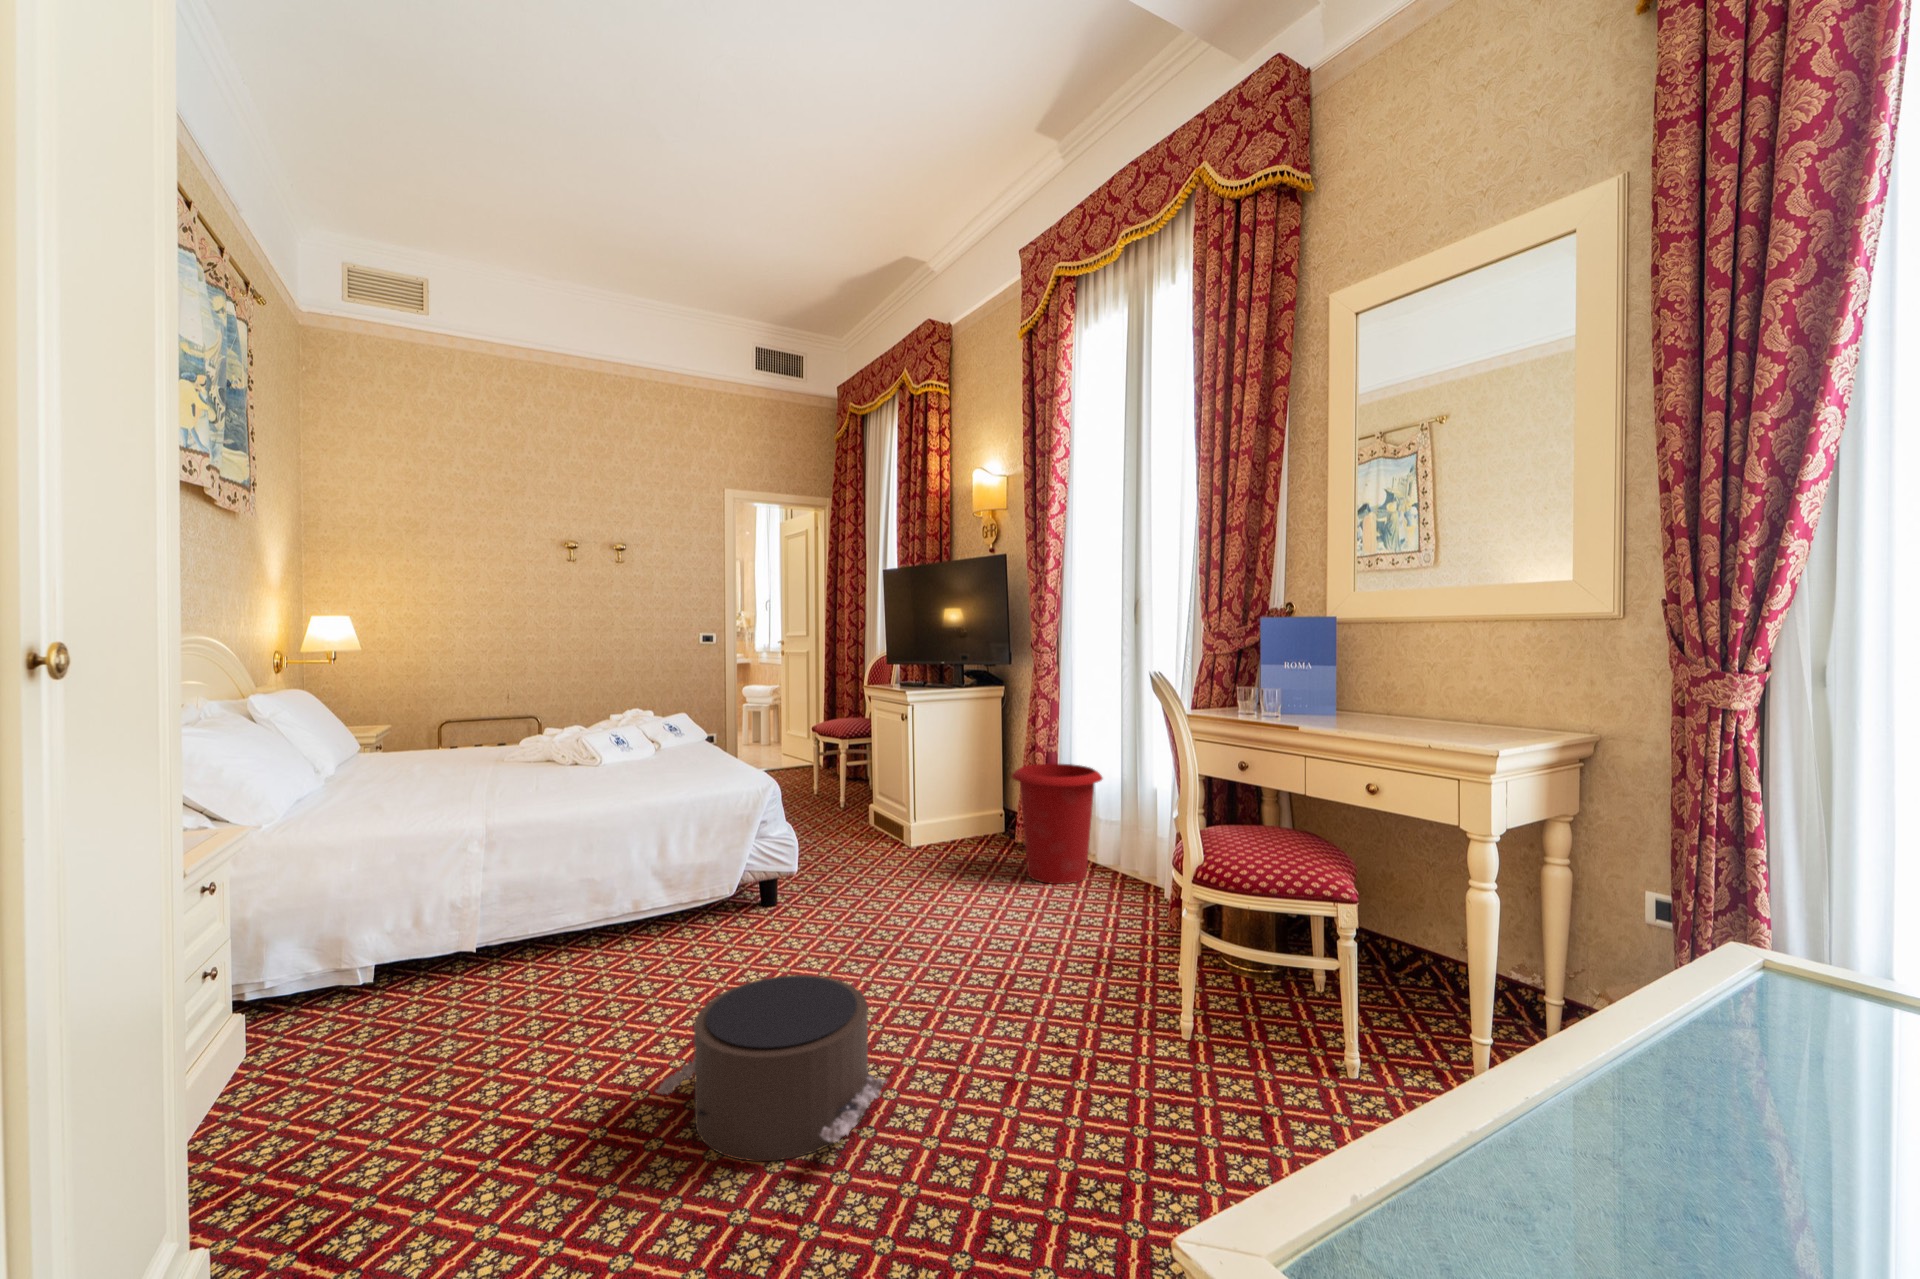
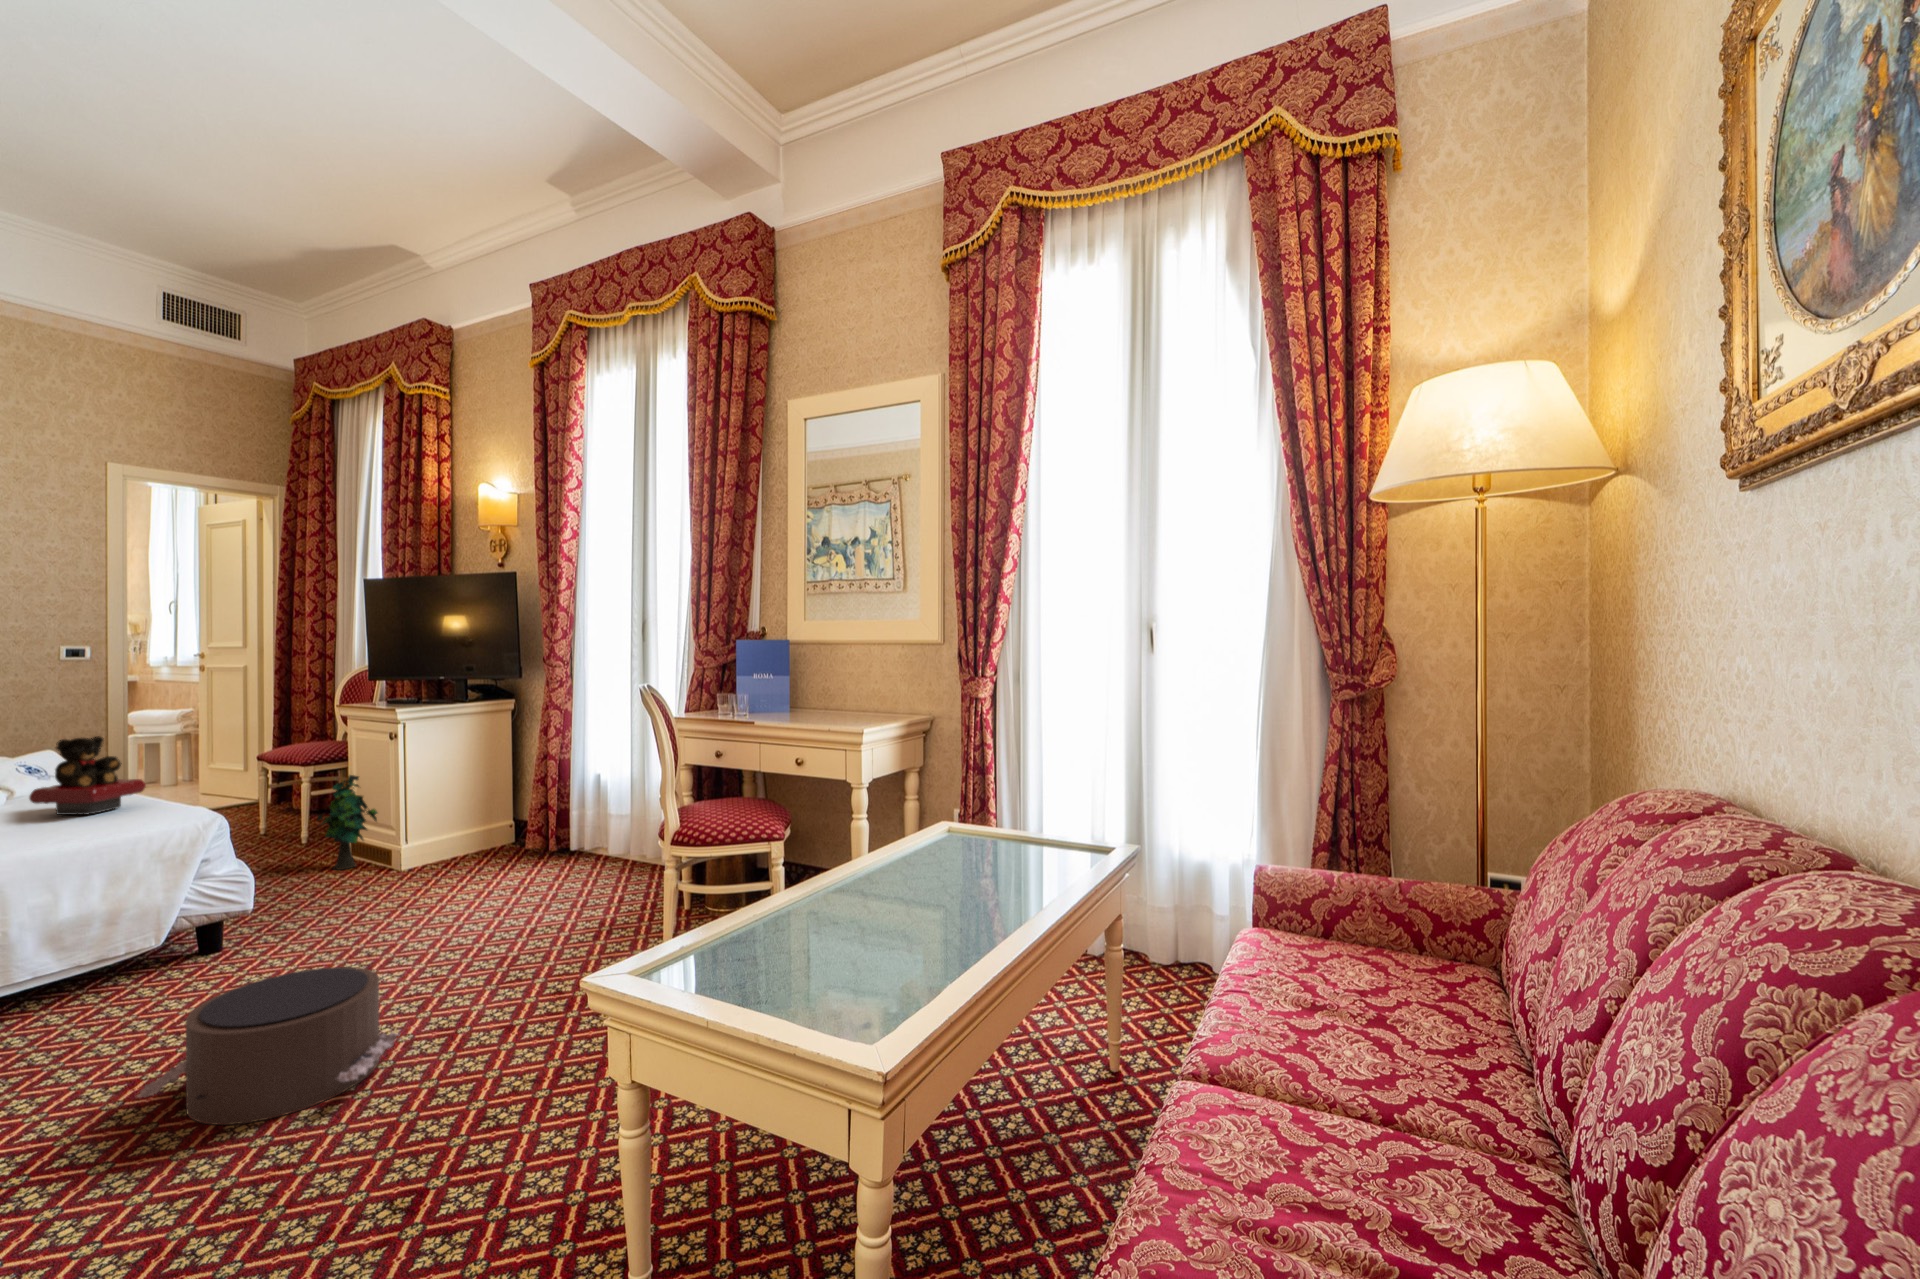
teddy bear: none [640,706,714,775] -> present [29,736,146,815]
decorative plant: none [844,752,891,841] -> present [318,775,377,870]
waste bin: present [1012,764,1102,884] -> none [520,768,611,877]

